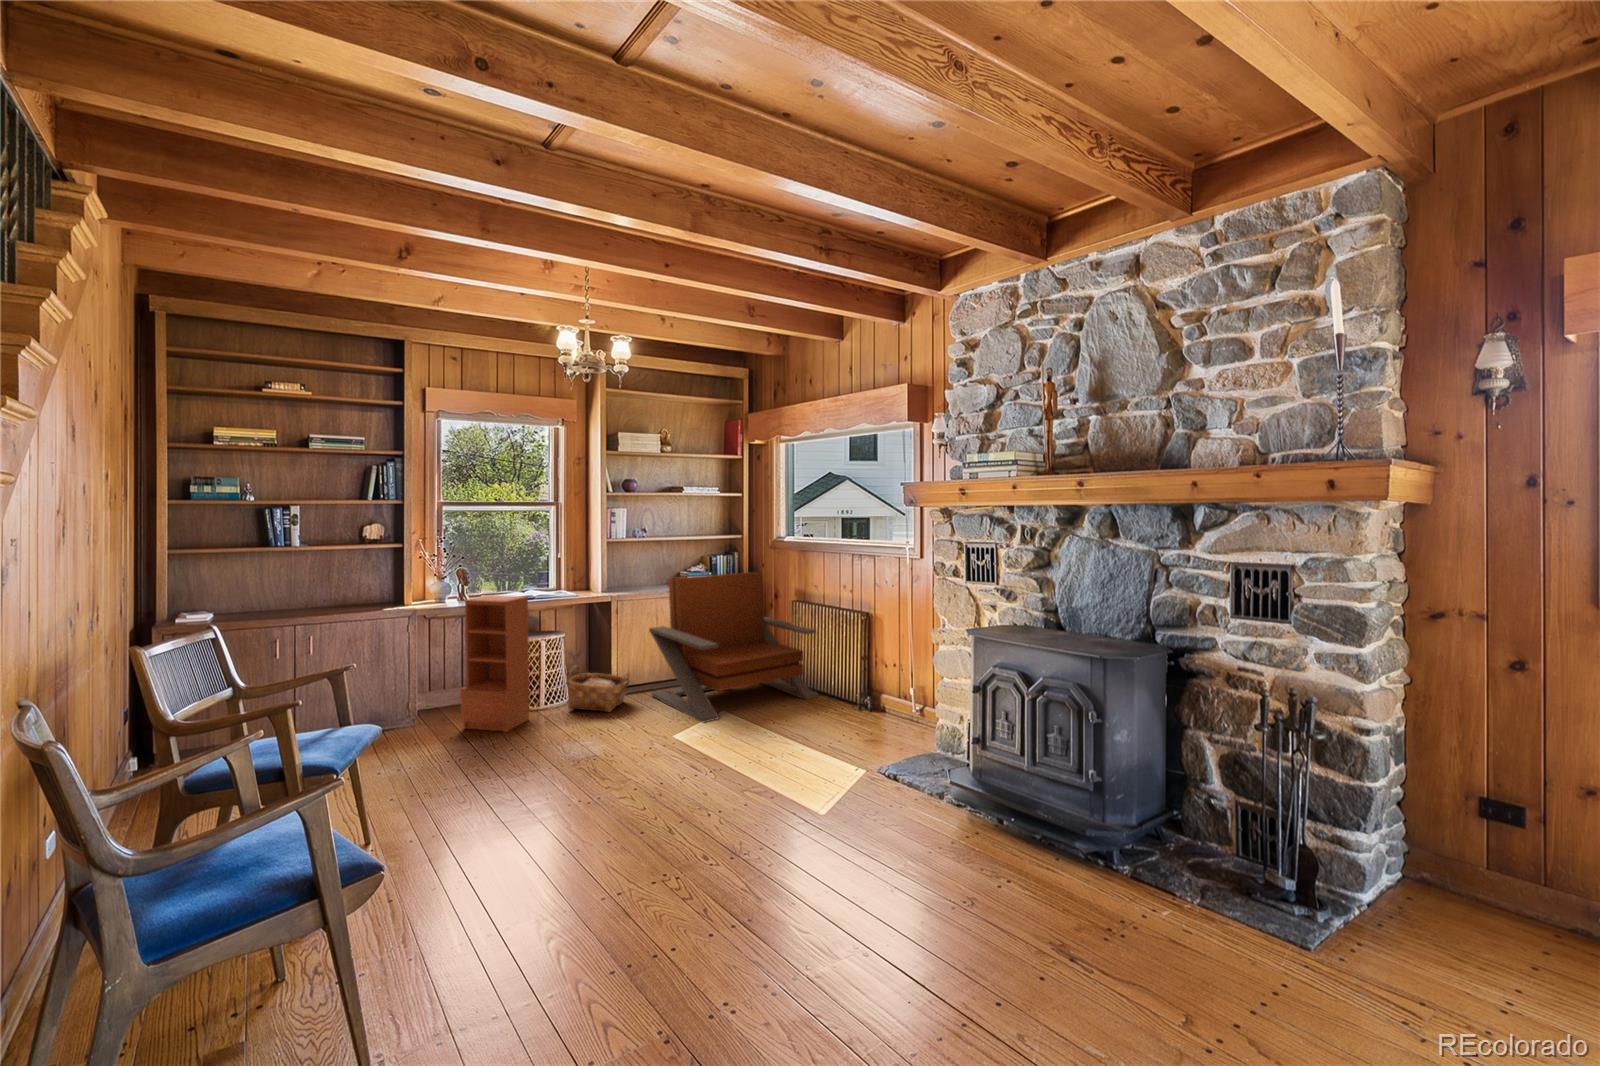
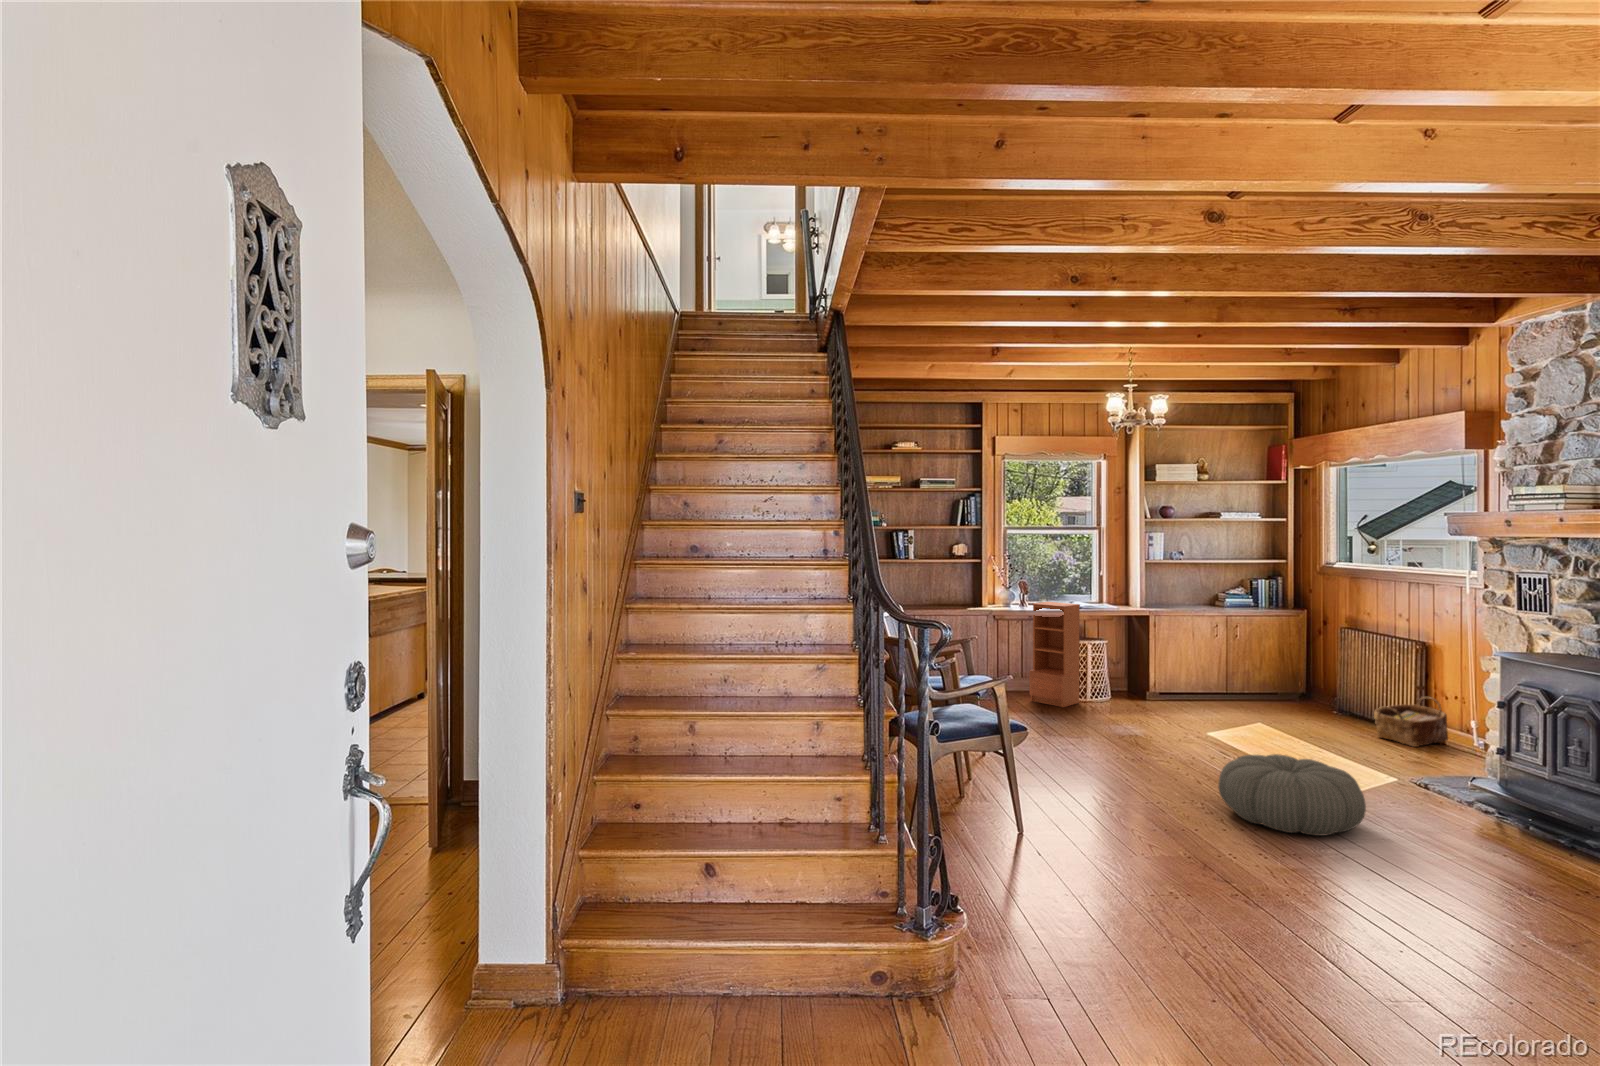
lounge chair: present [649,572,818,722] -> none [1183,597,1367,726]
woven basket: present [566,666,629,712] -> present [1374,697,1448,747]
pouf: none [708,805,891,953] -> present [1219,754,1366,836]

